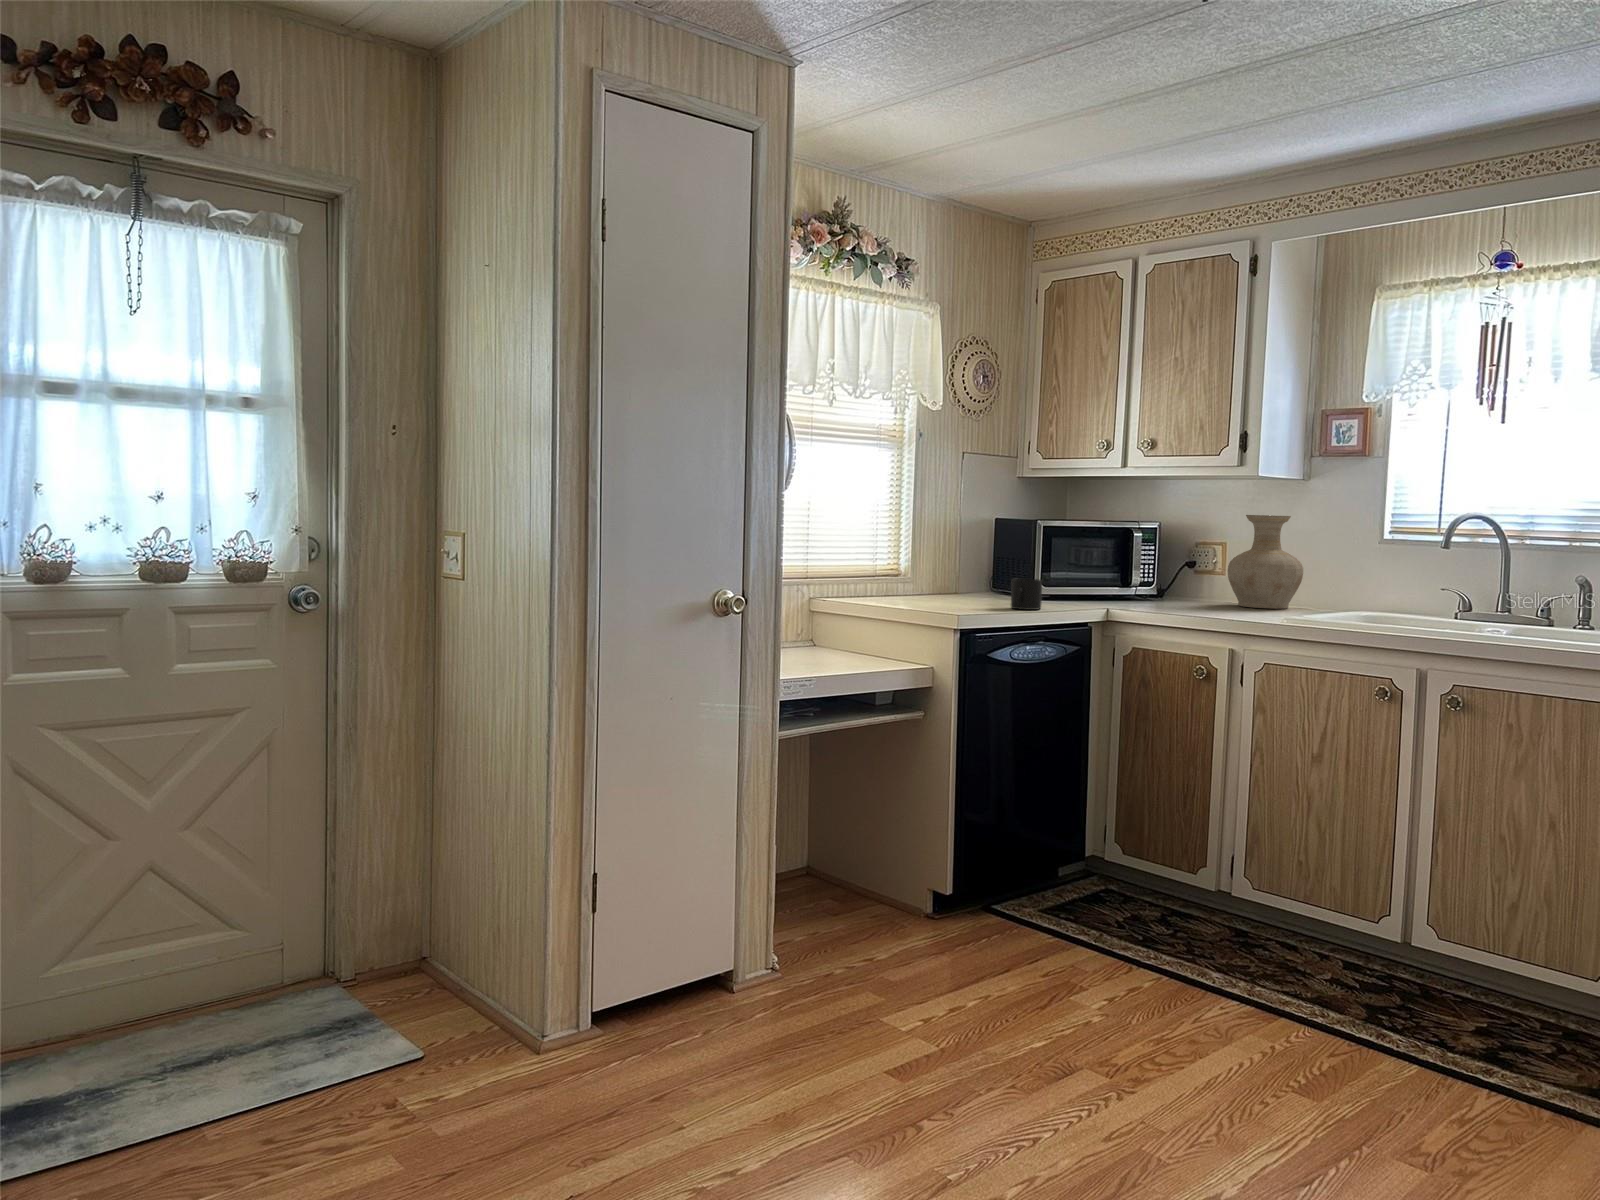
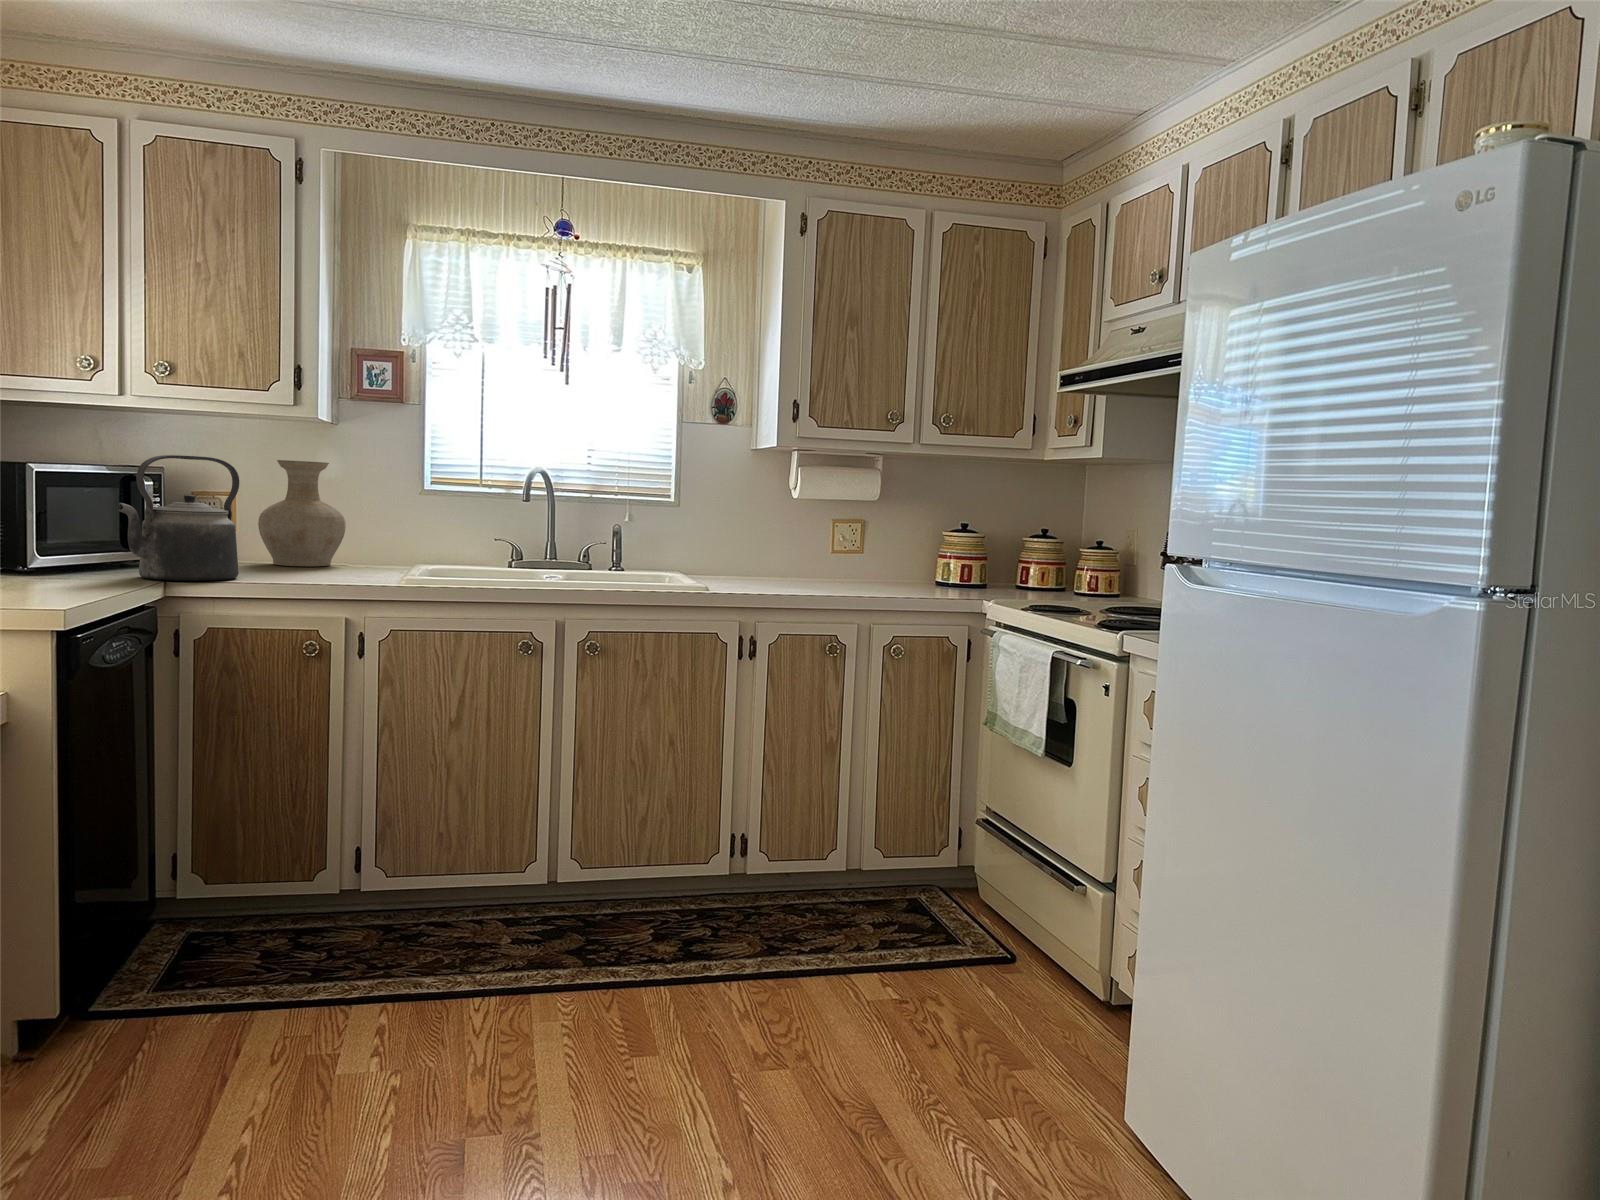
kettle: none [1078,514,1174,612] -> present [119,455,239,581]
mug: present [1011,579,1042,610] -> none [37,544,88,588]

